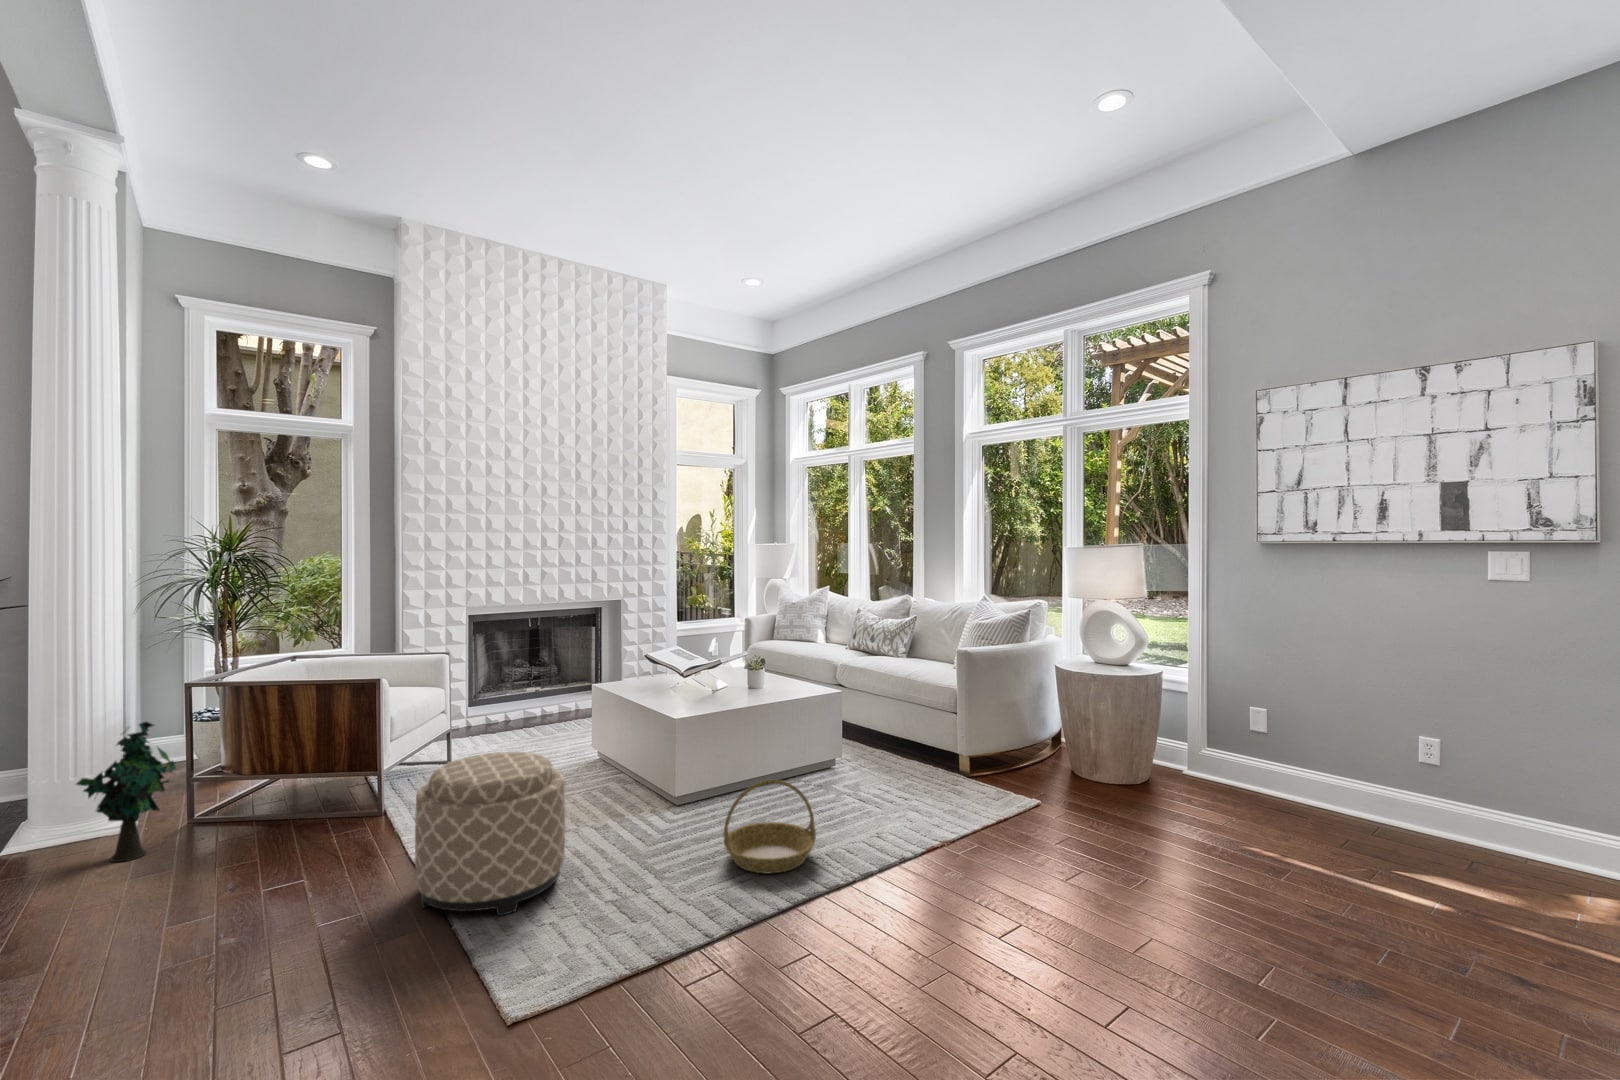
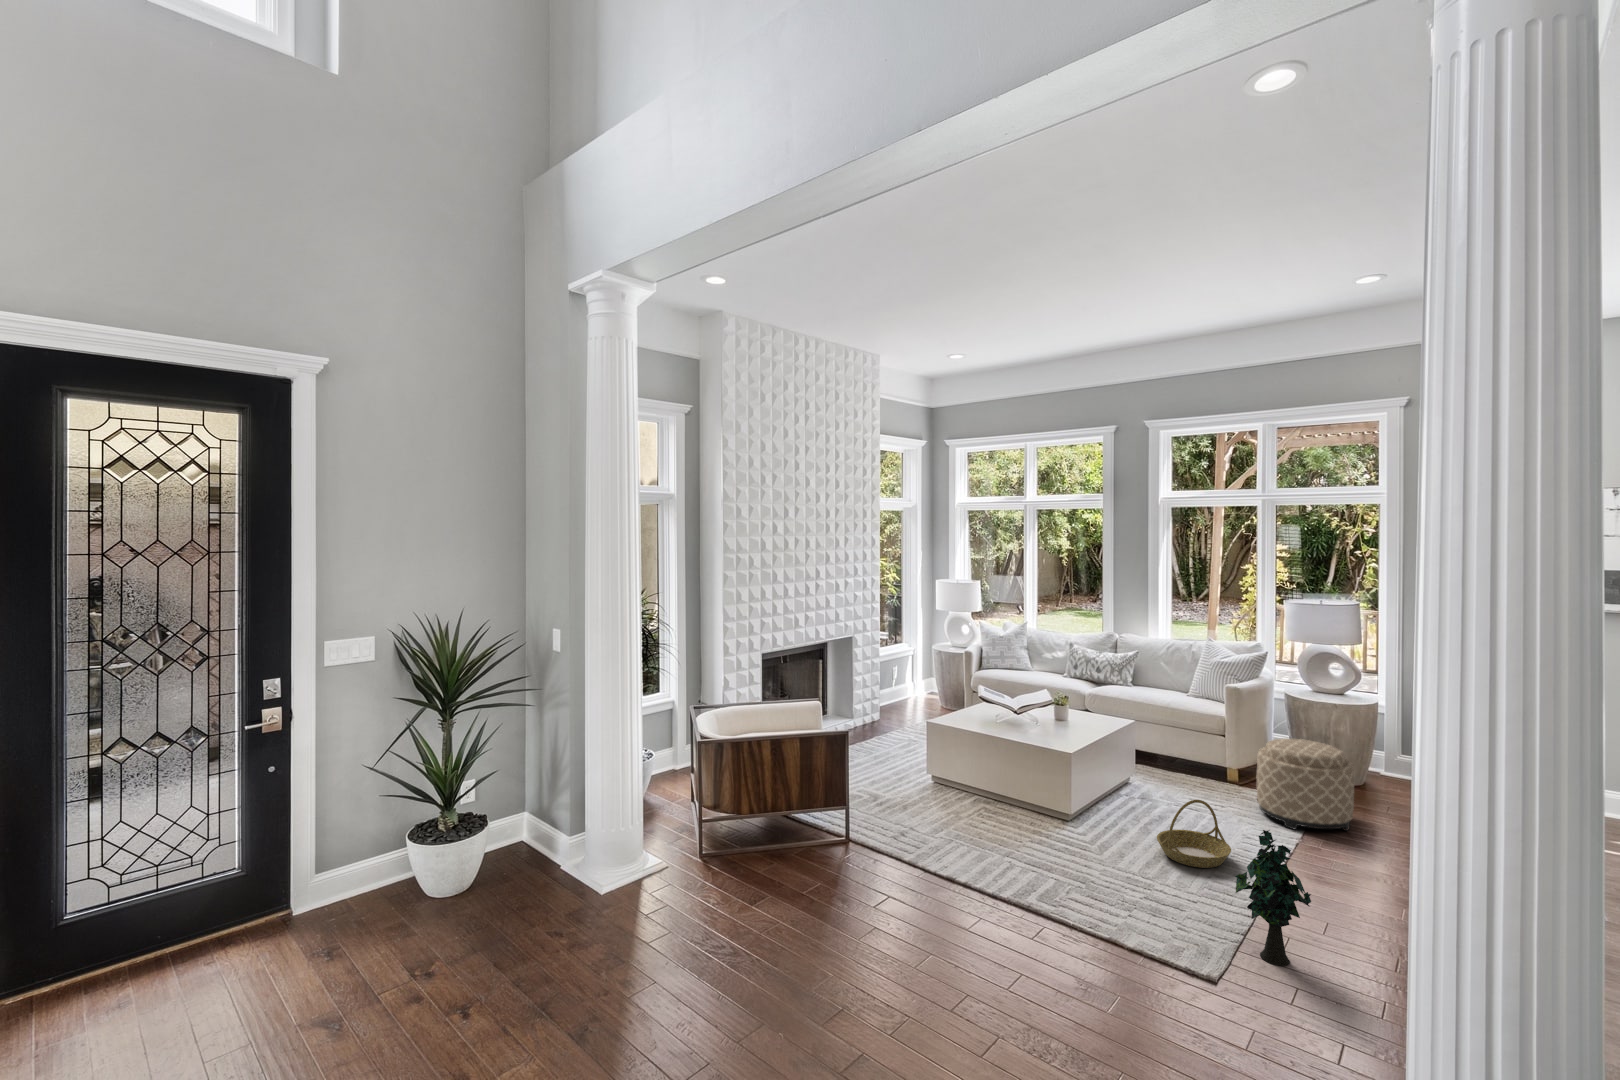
decorative plant: present [76,722,176,862] -> present [1235,830,1311,966]
ottoman: present [415,752,565,916] -> present [1257,738,1354,831]

